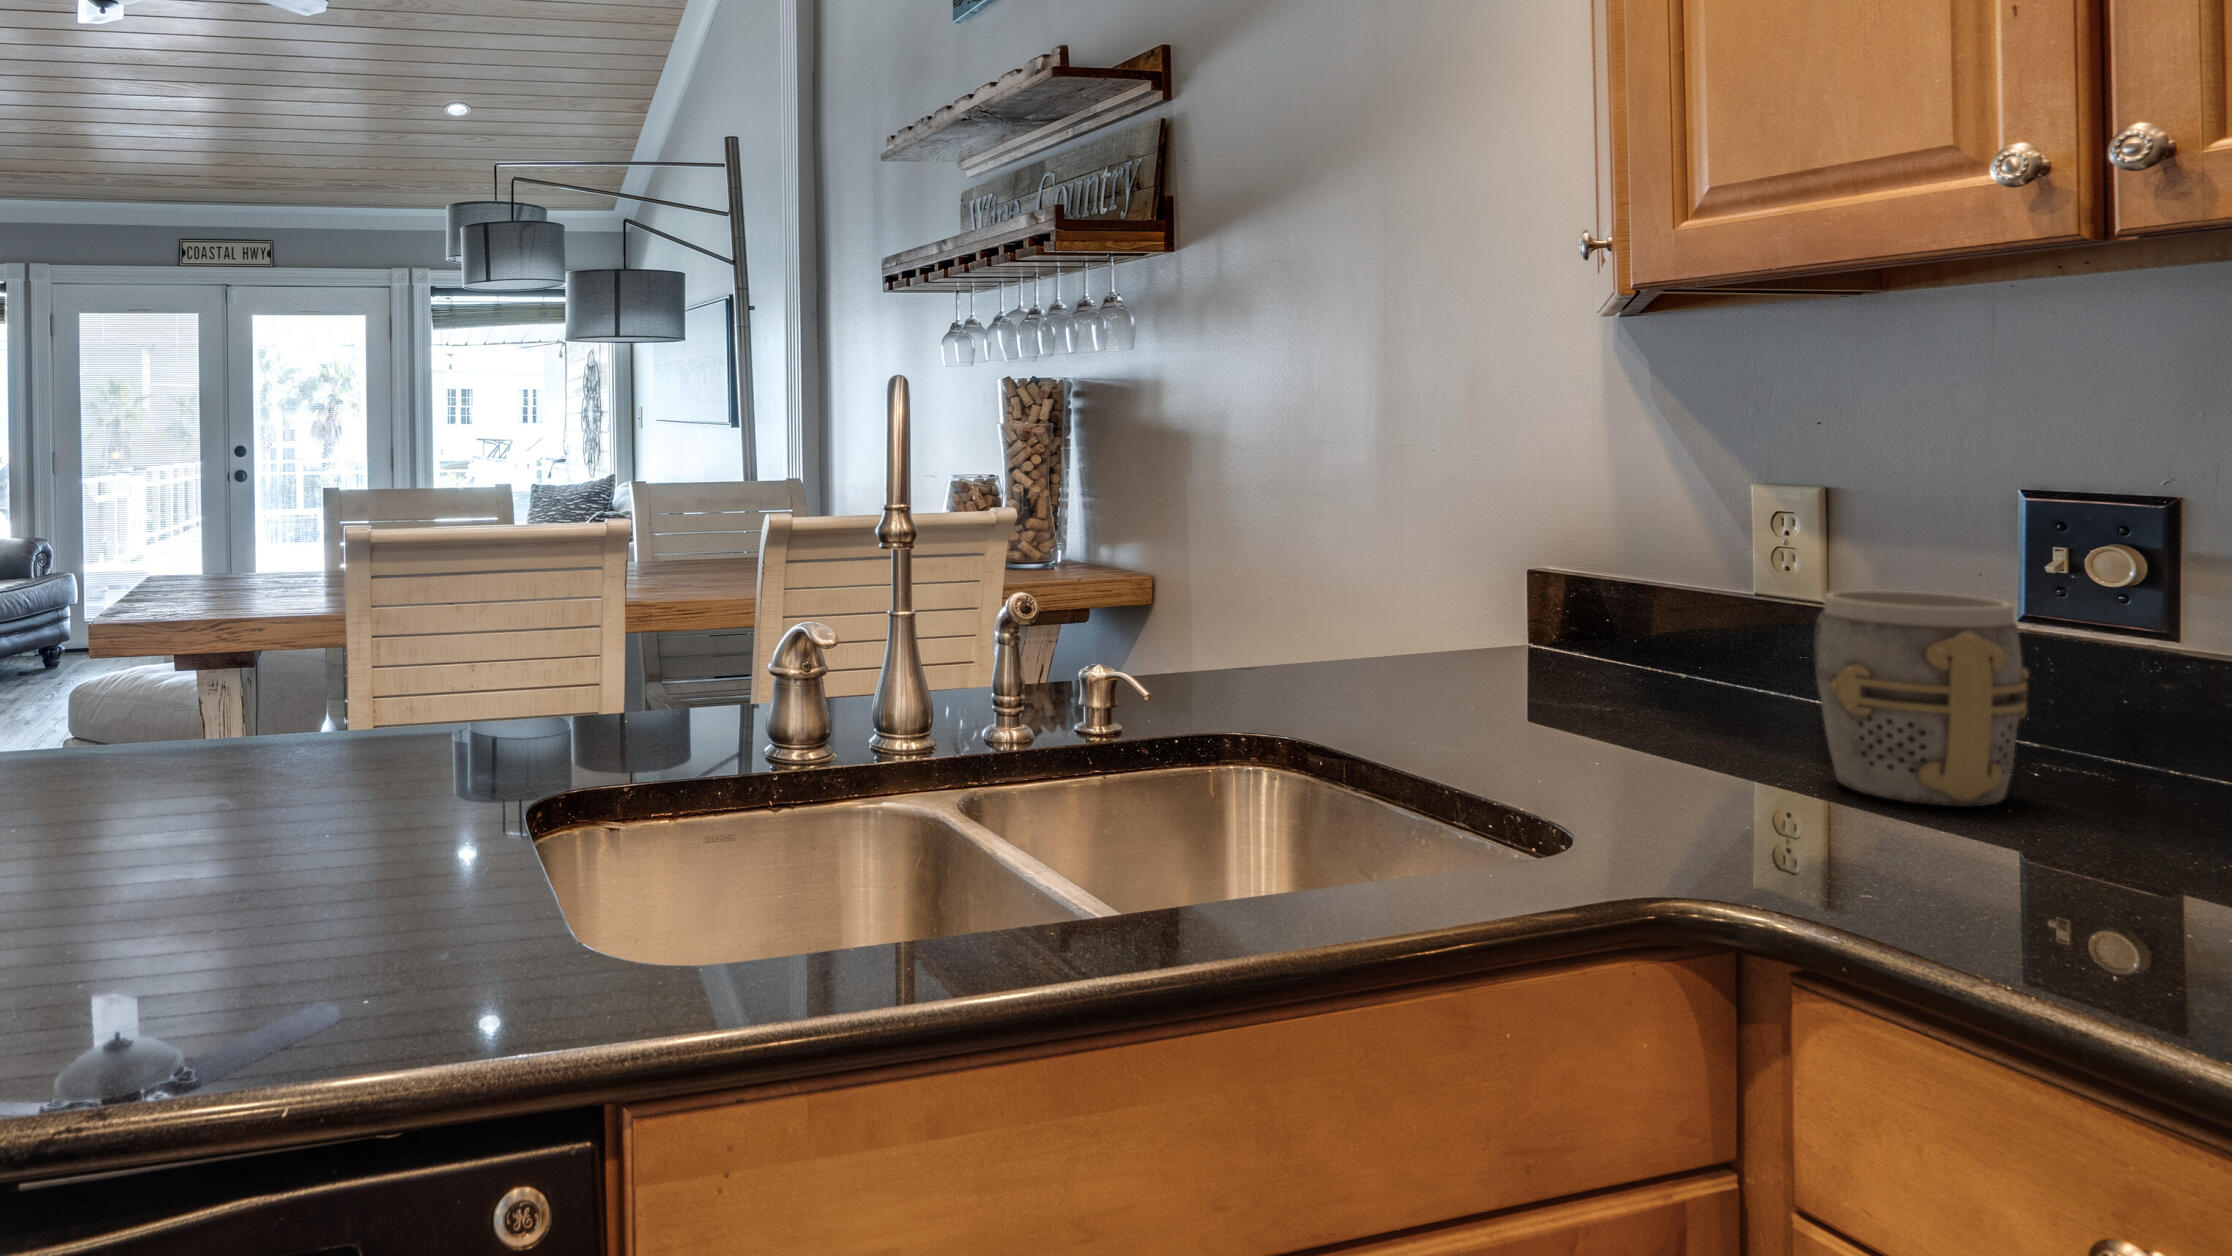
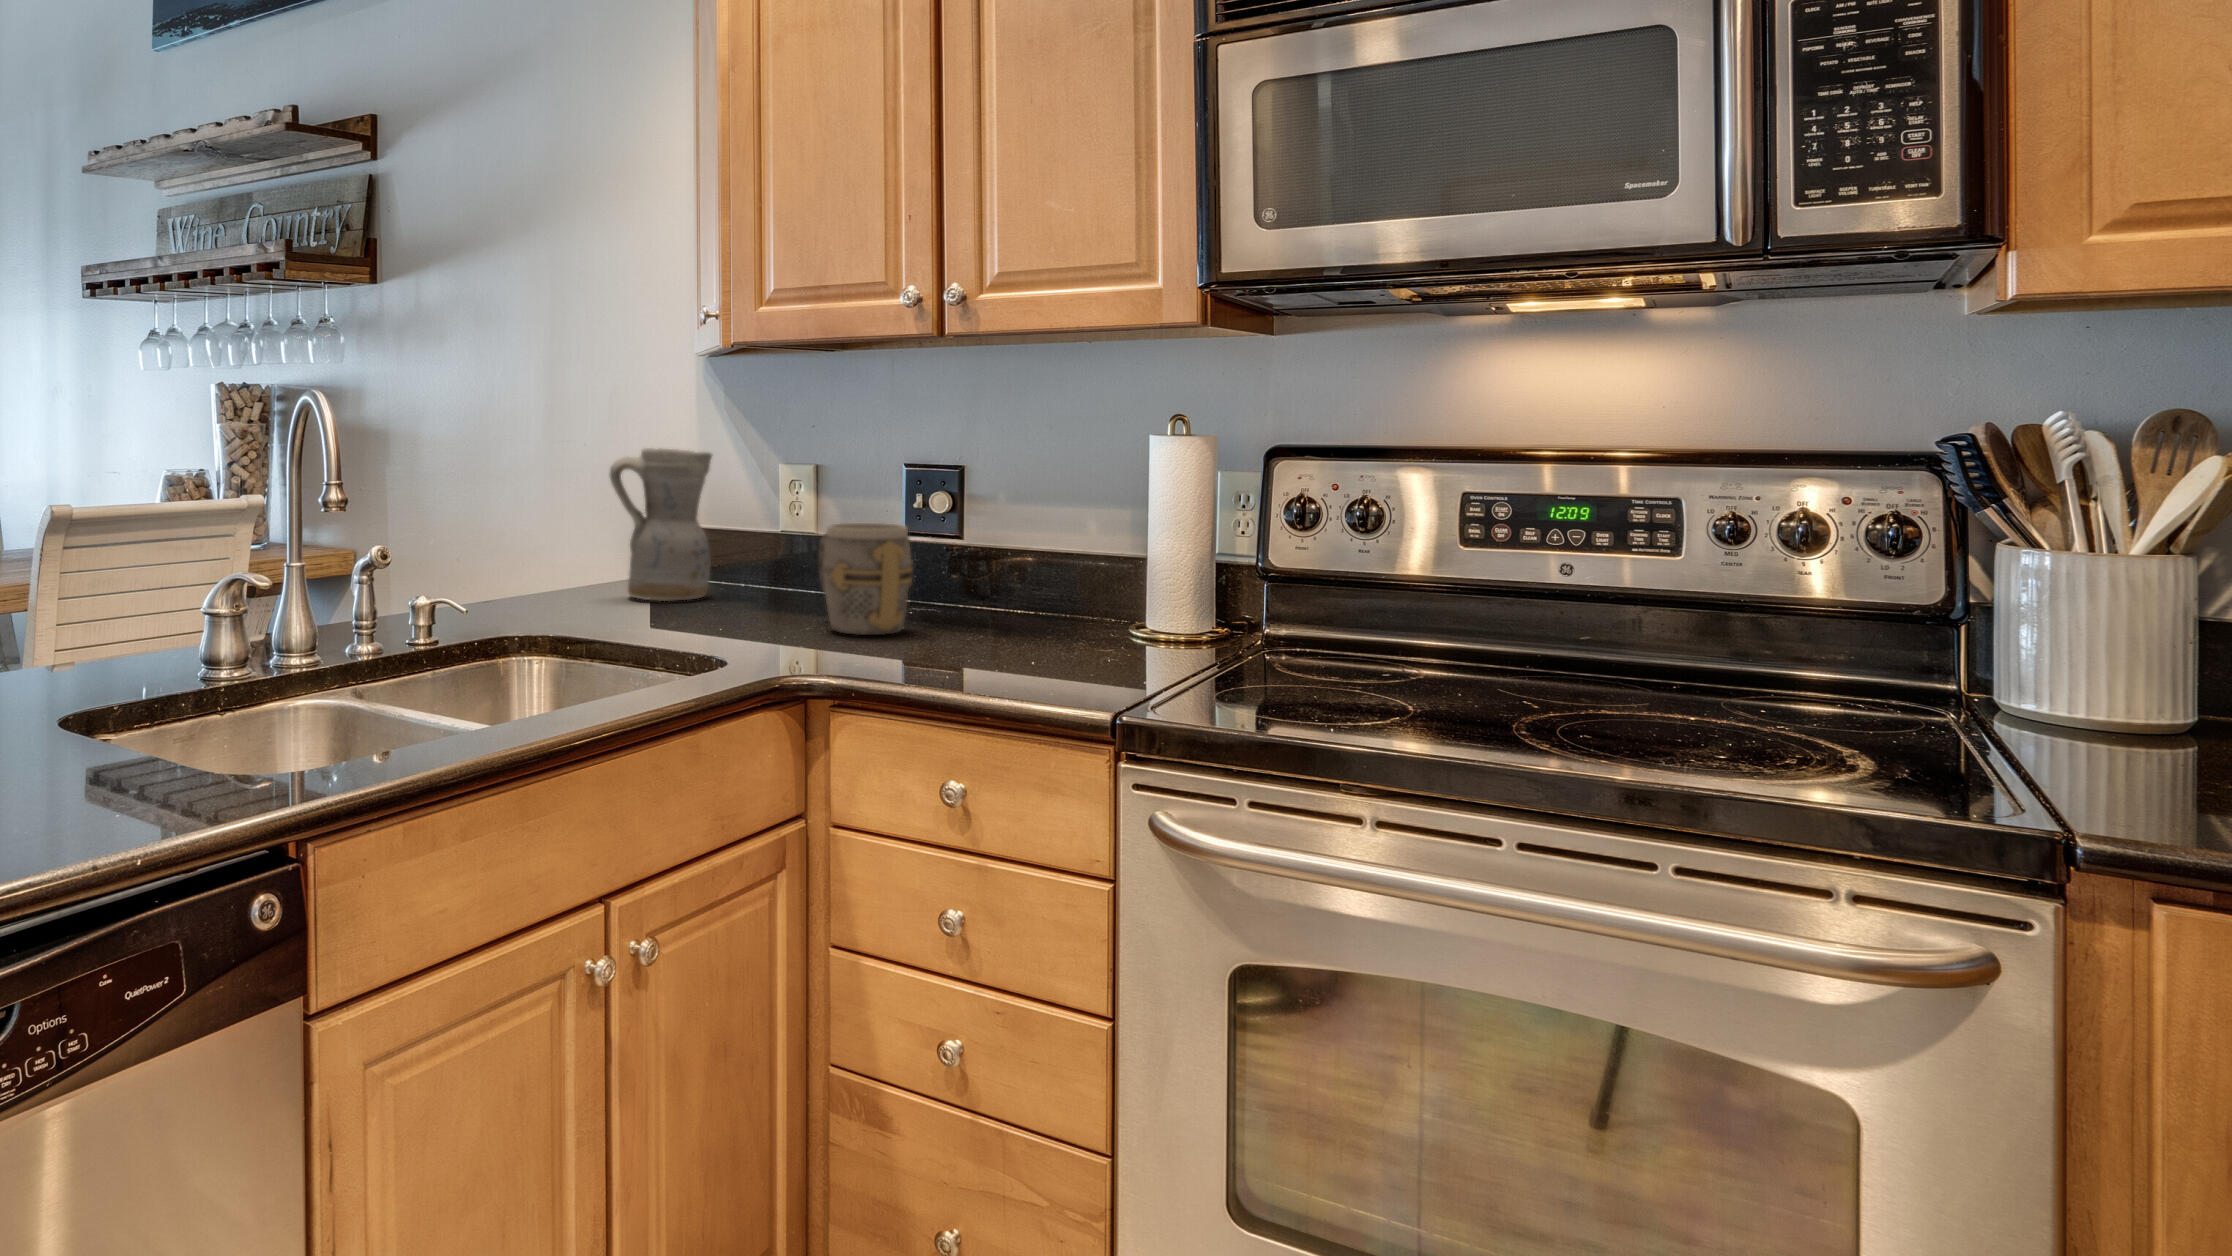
ceramic pitcher: none [1442,455,1619,691] -> present [609,448,712,601]

